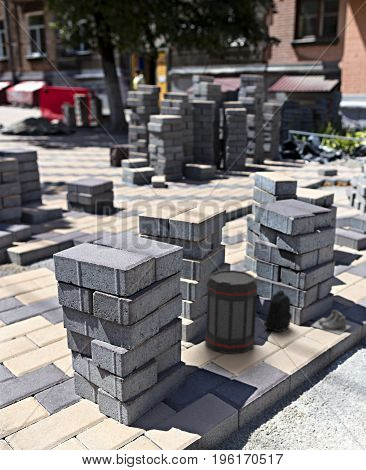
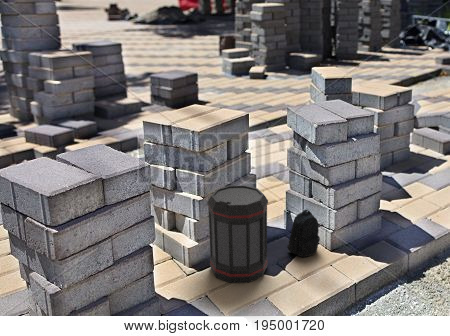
boots: present [312,310,350,334] -> none [345,234,394,266]

